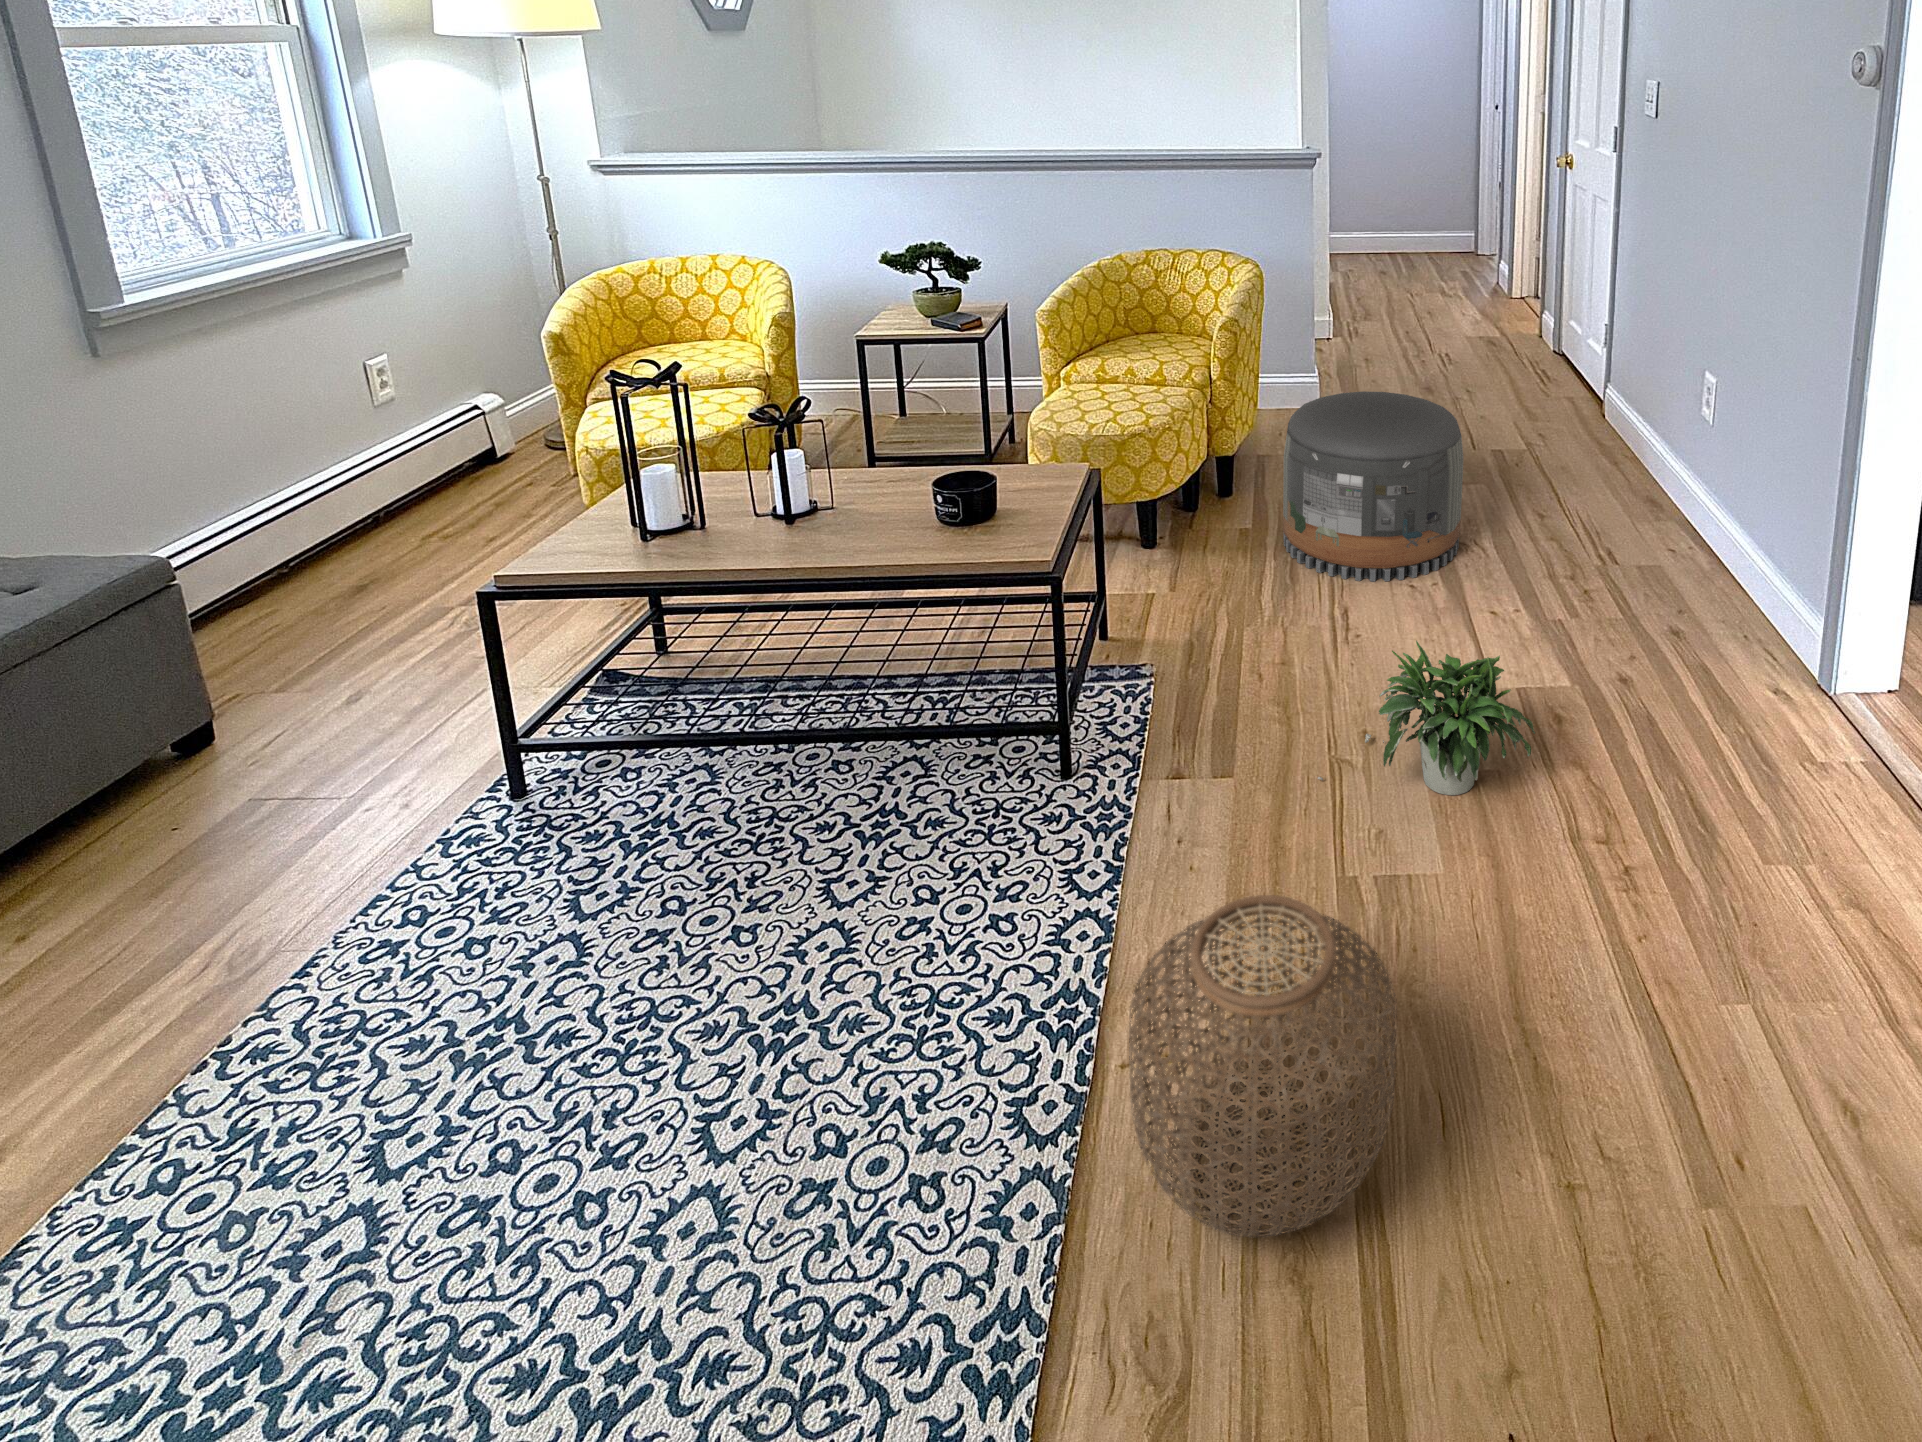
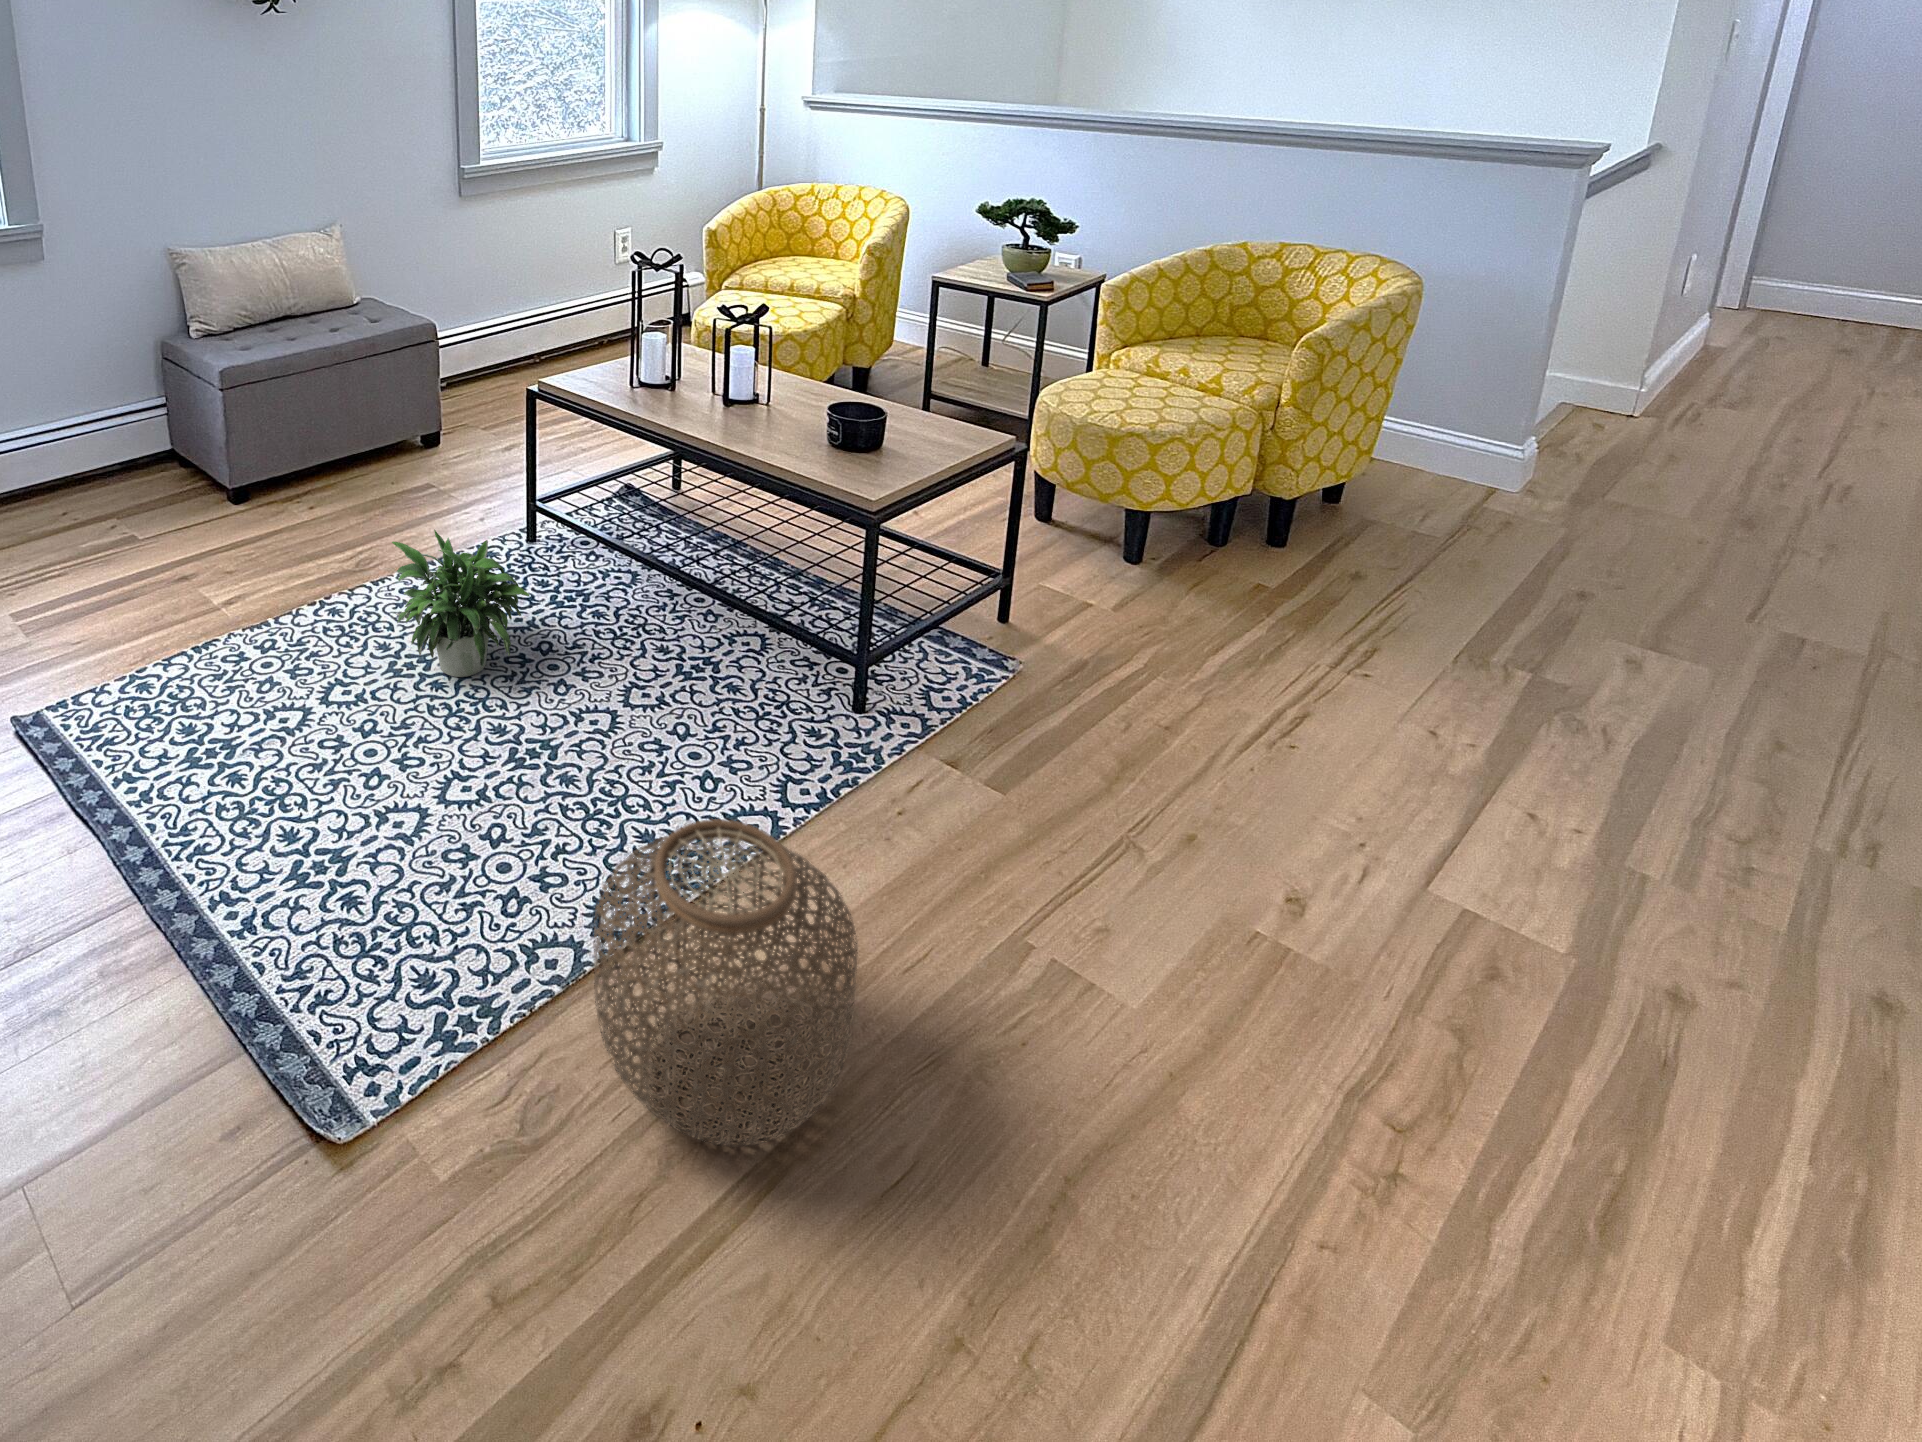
pouf: present [1283,391,1463,581] -> none [1285,454,1605,725]
potted plant: present [1318,641,1535,795] -> present [392,530,529,677]

